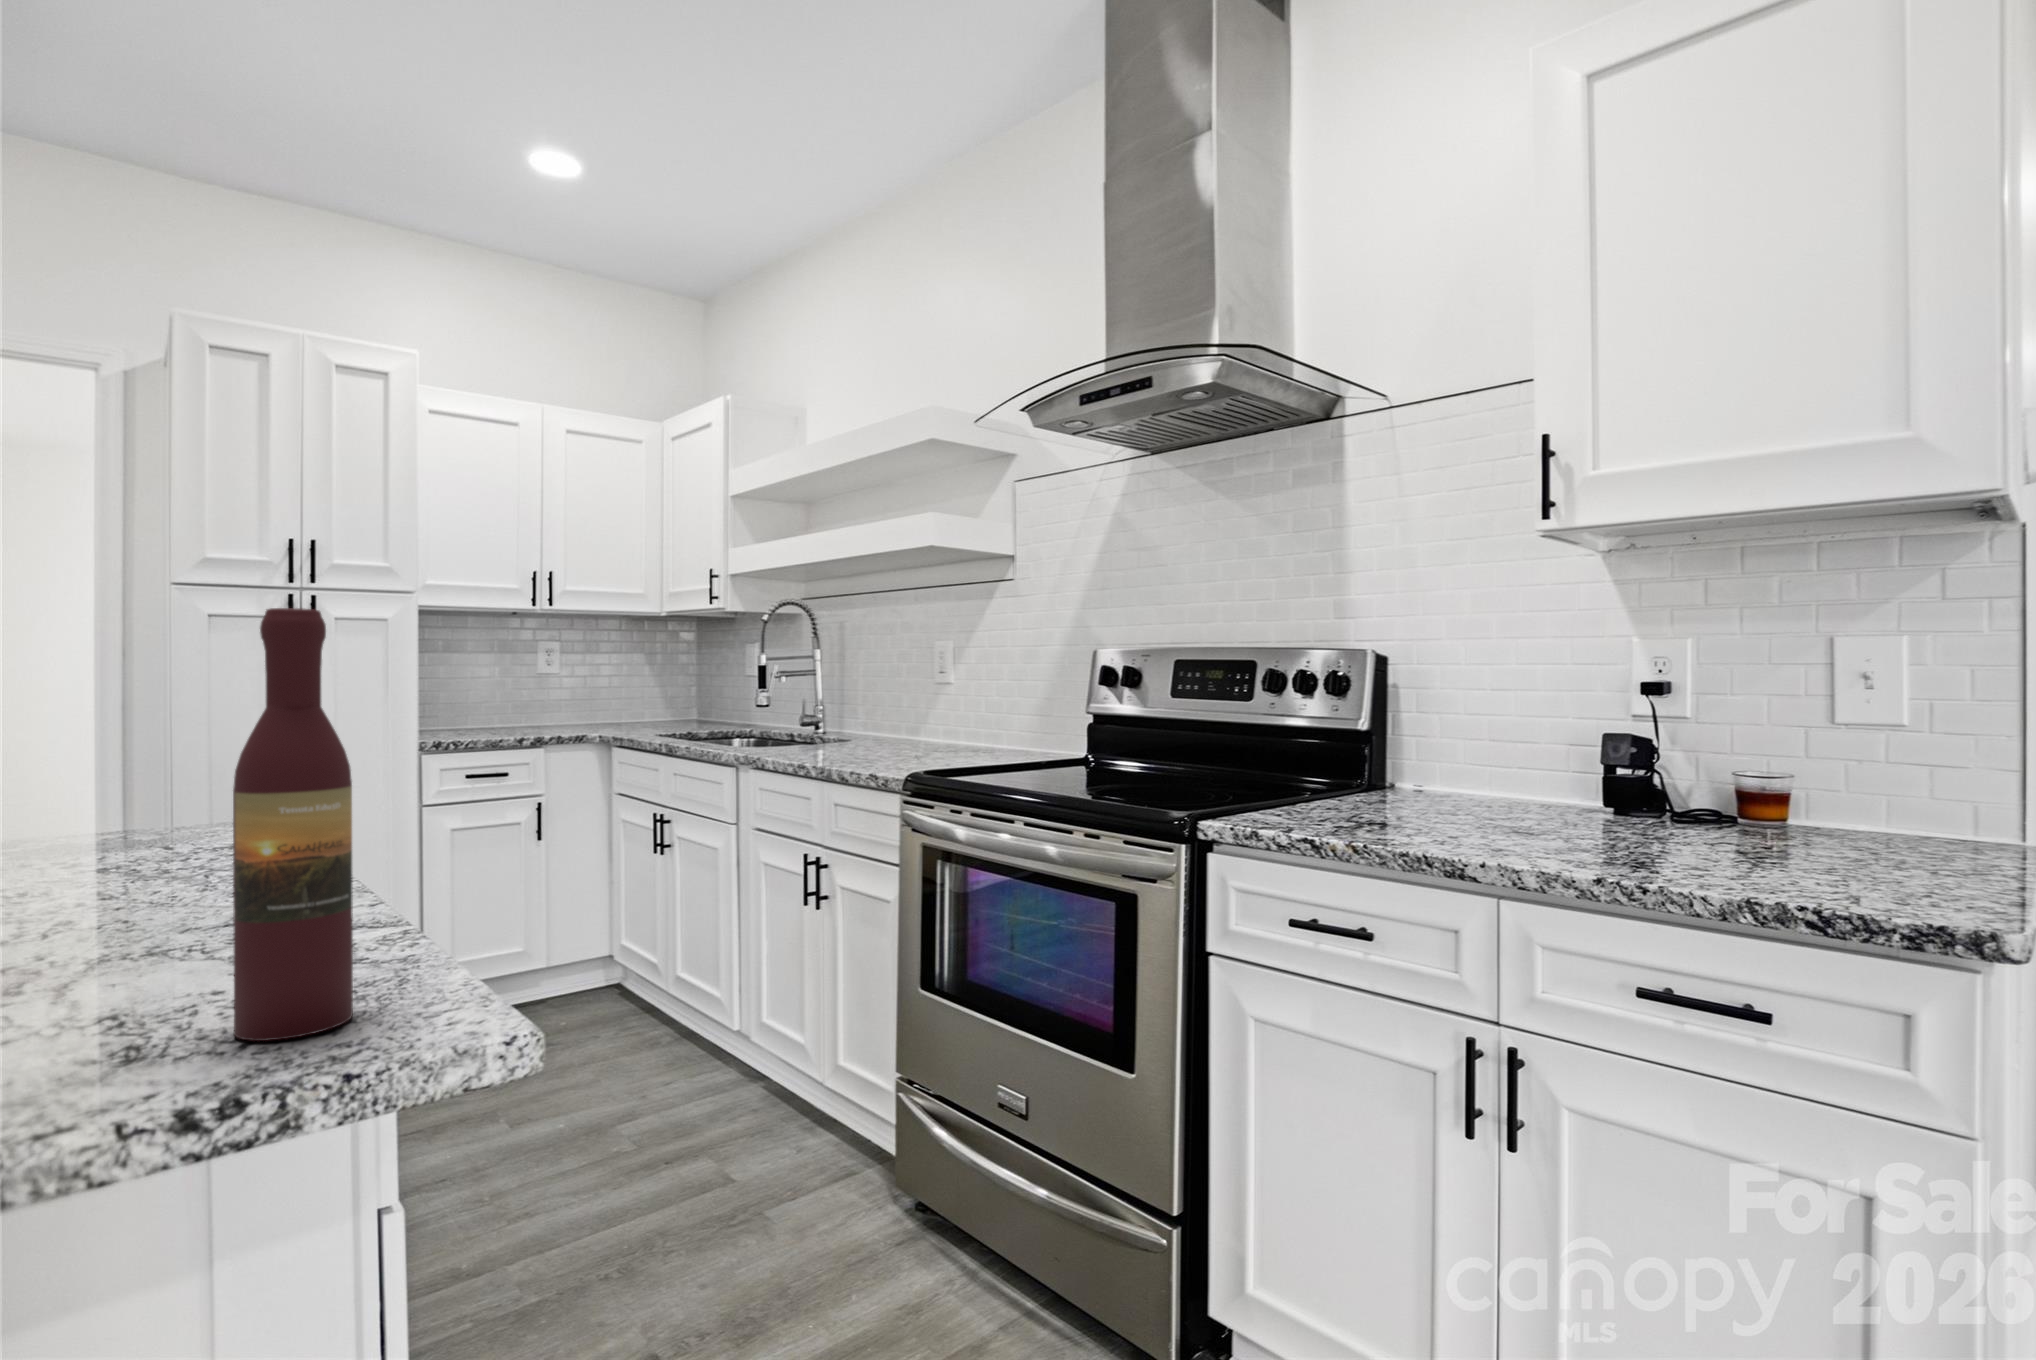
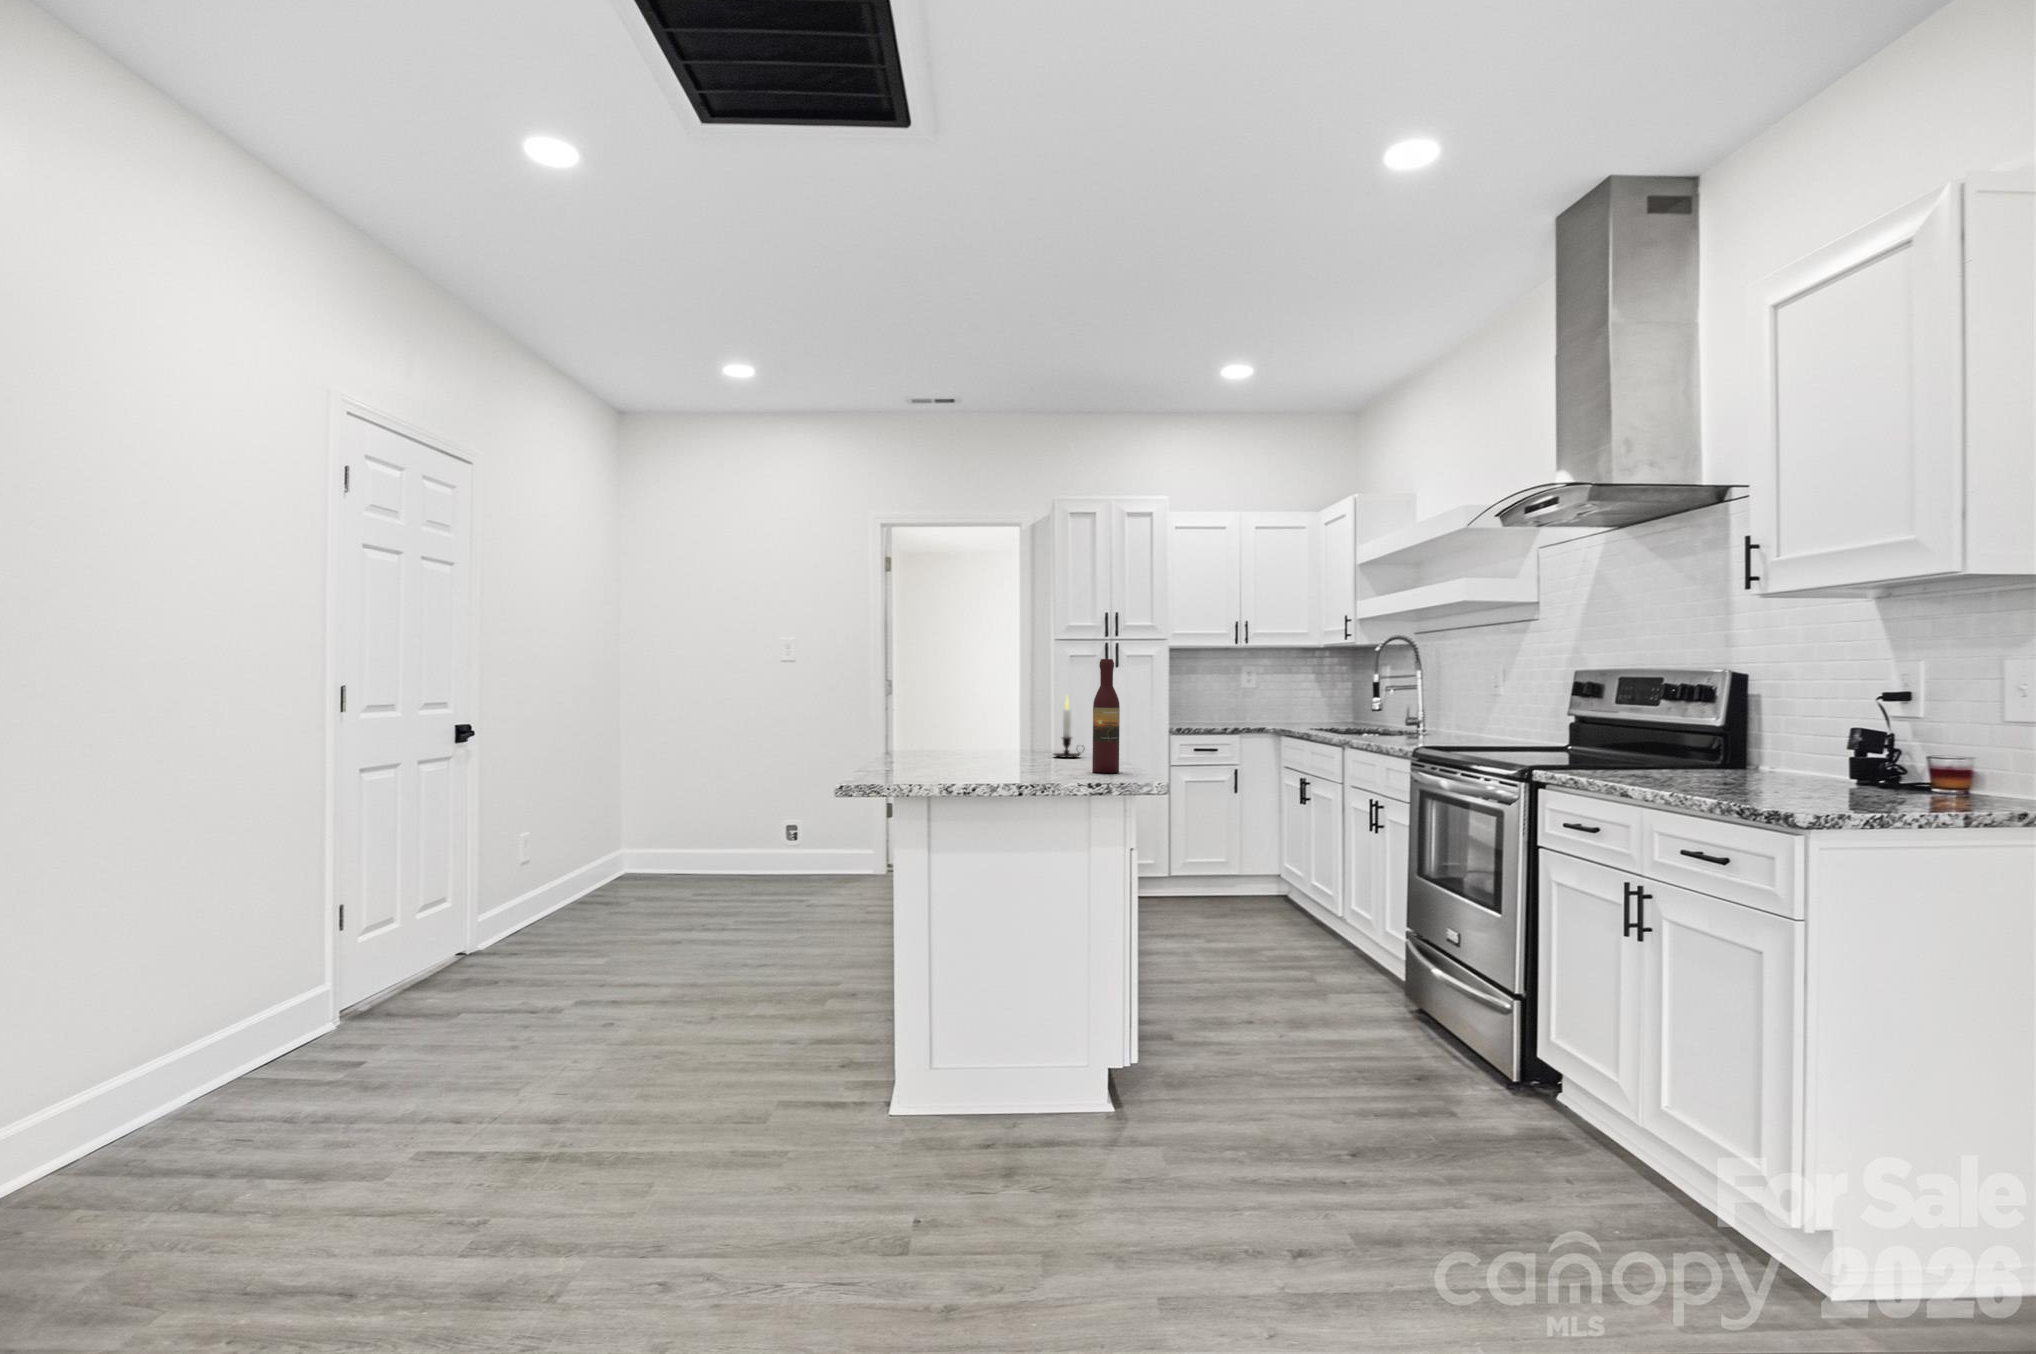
candle: none [96,719,221,909] -> present [1053,697,1083,758]

